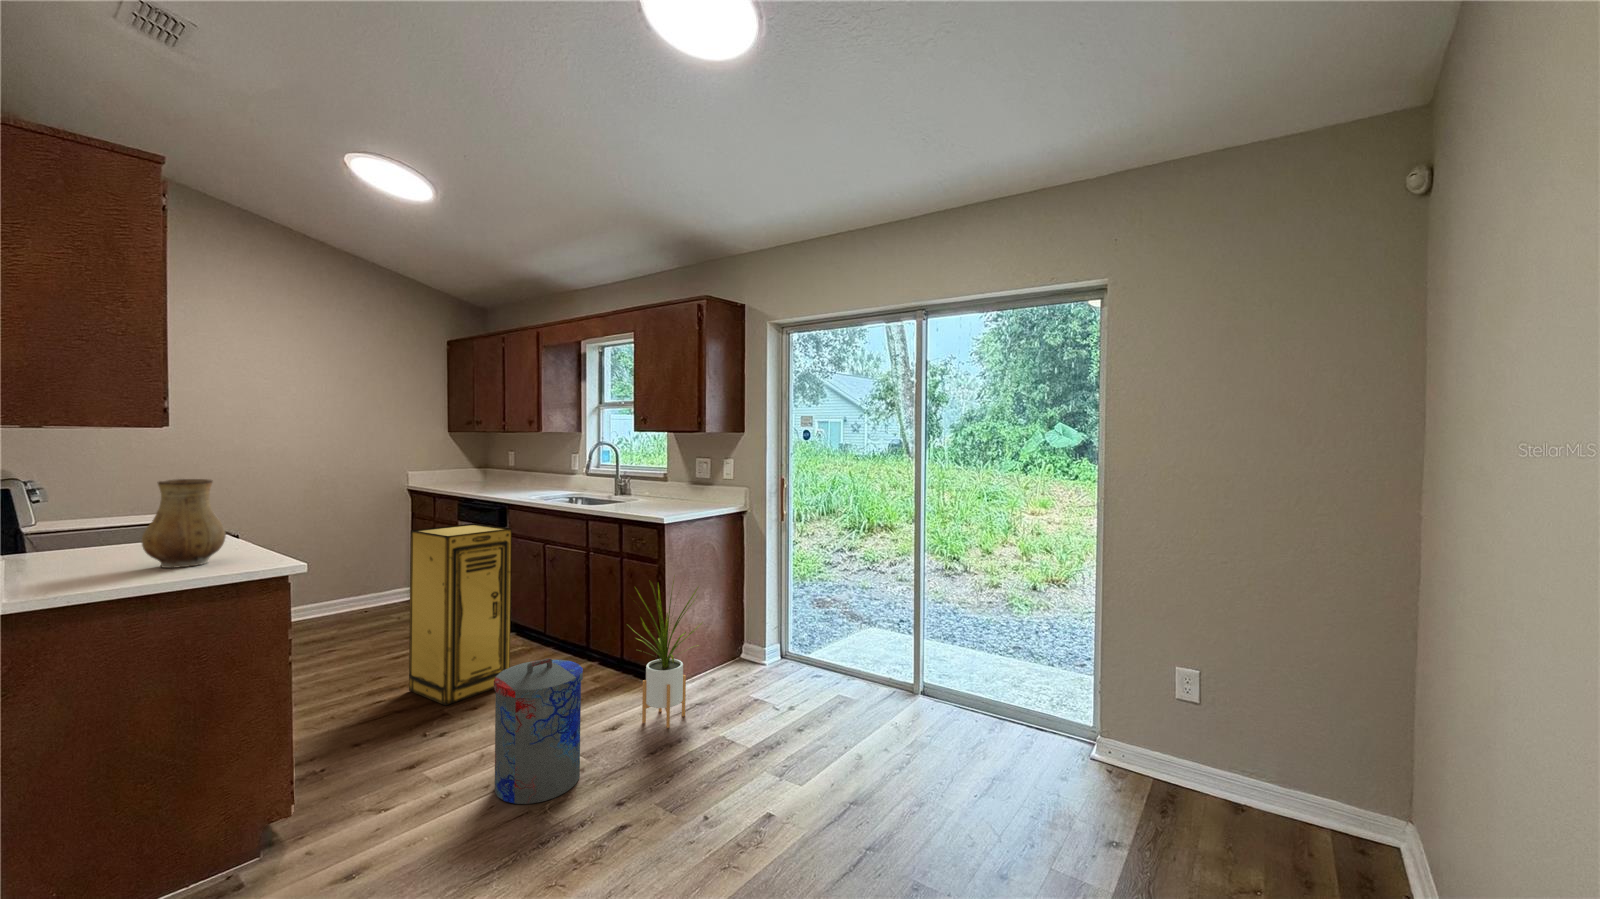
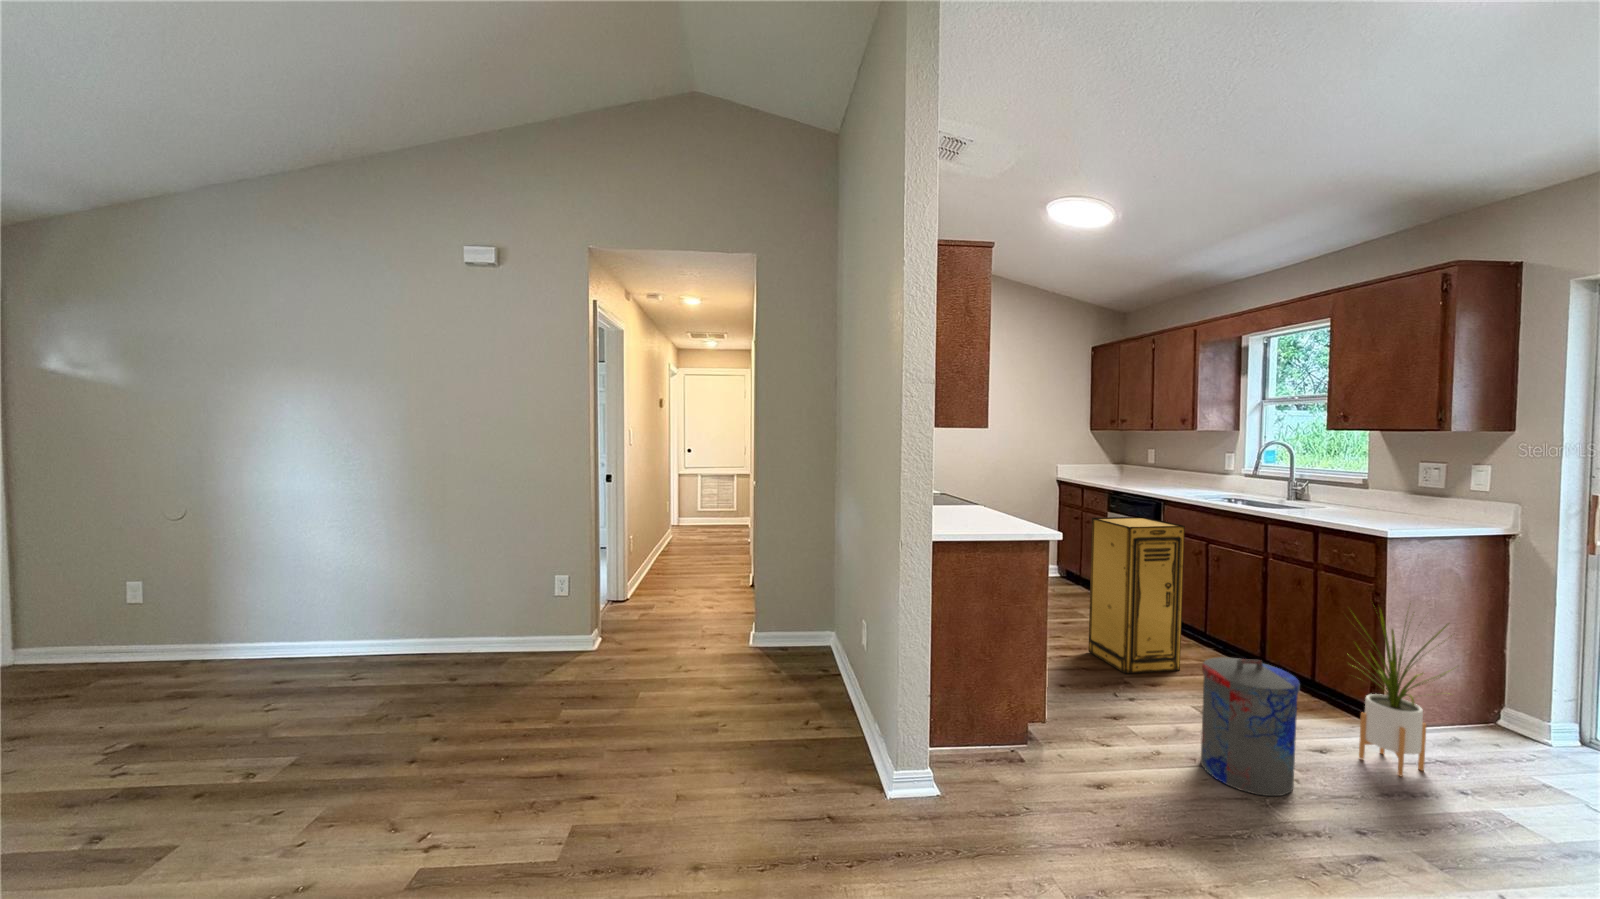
ceramic pitcher: present [141,479,226,568] -> none [967,473,1008,532]

